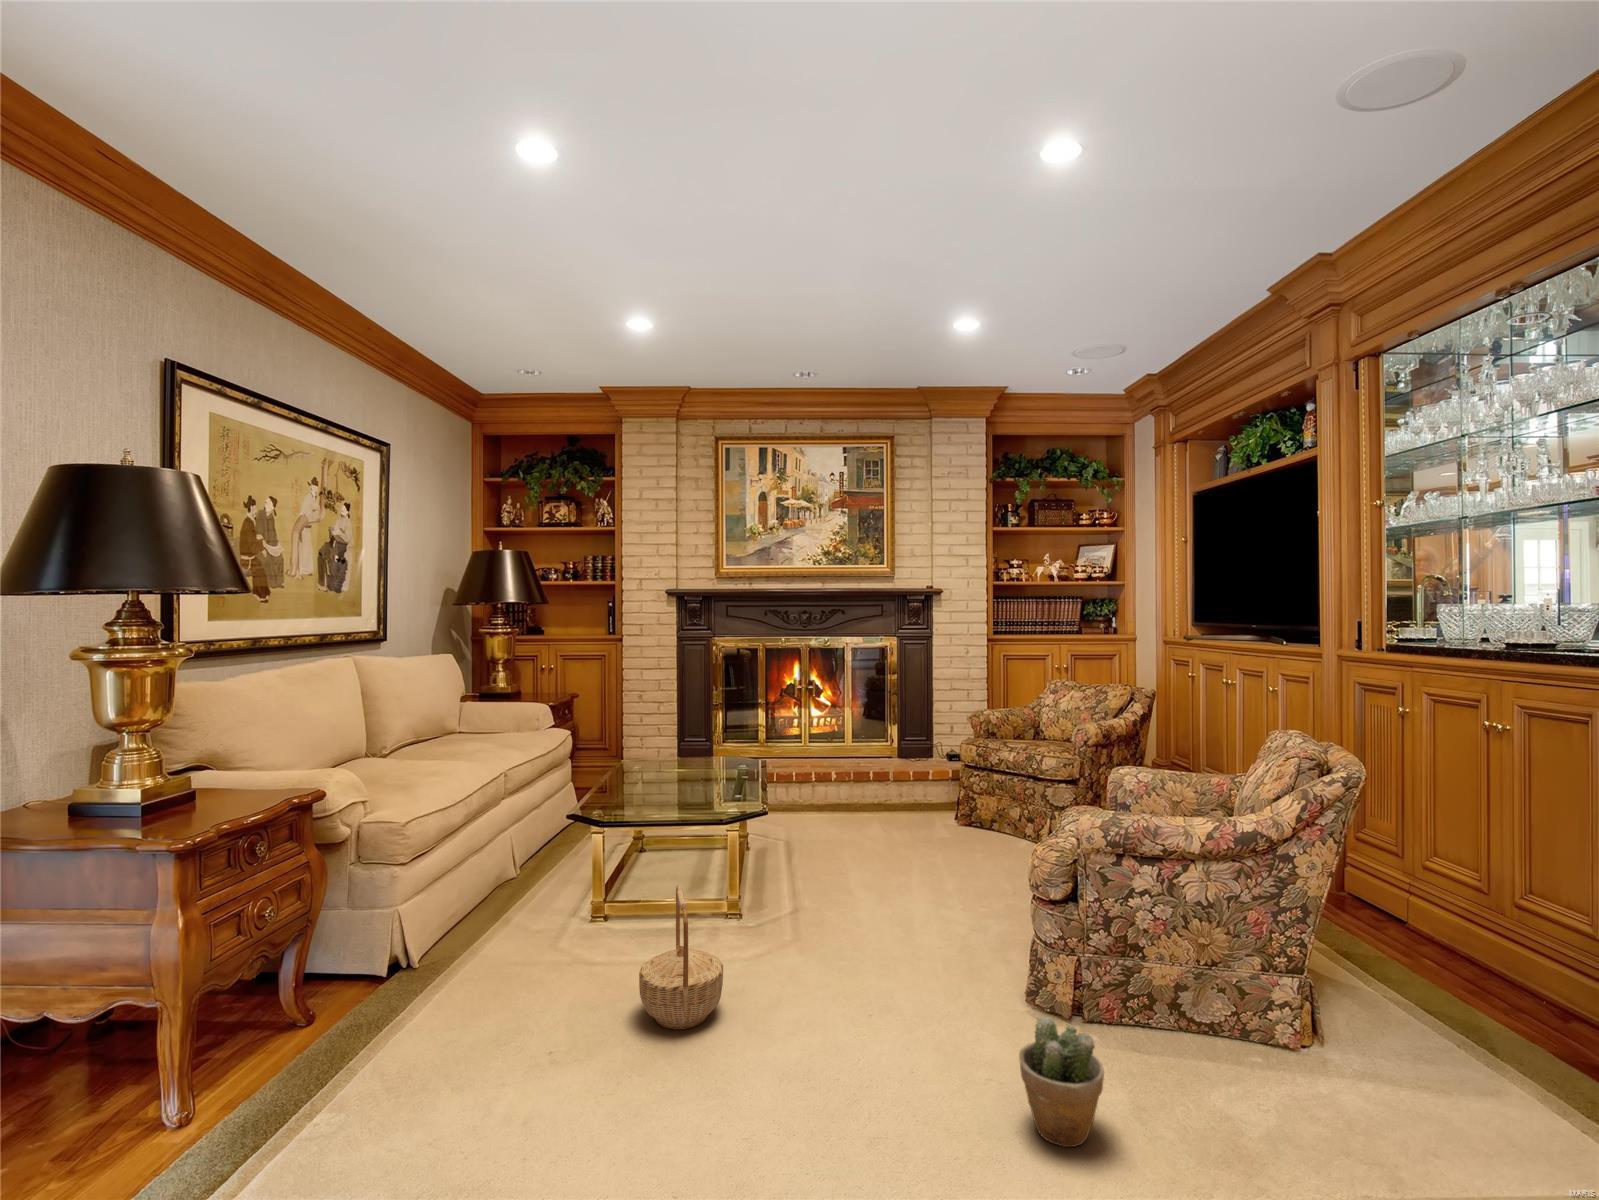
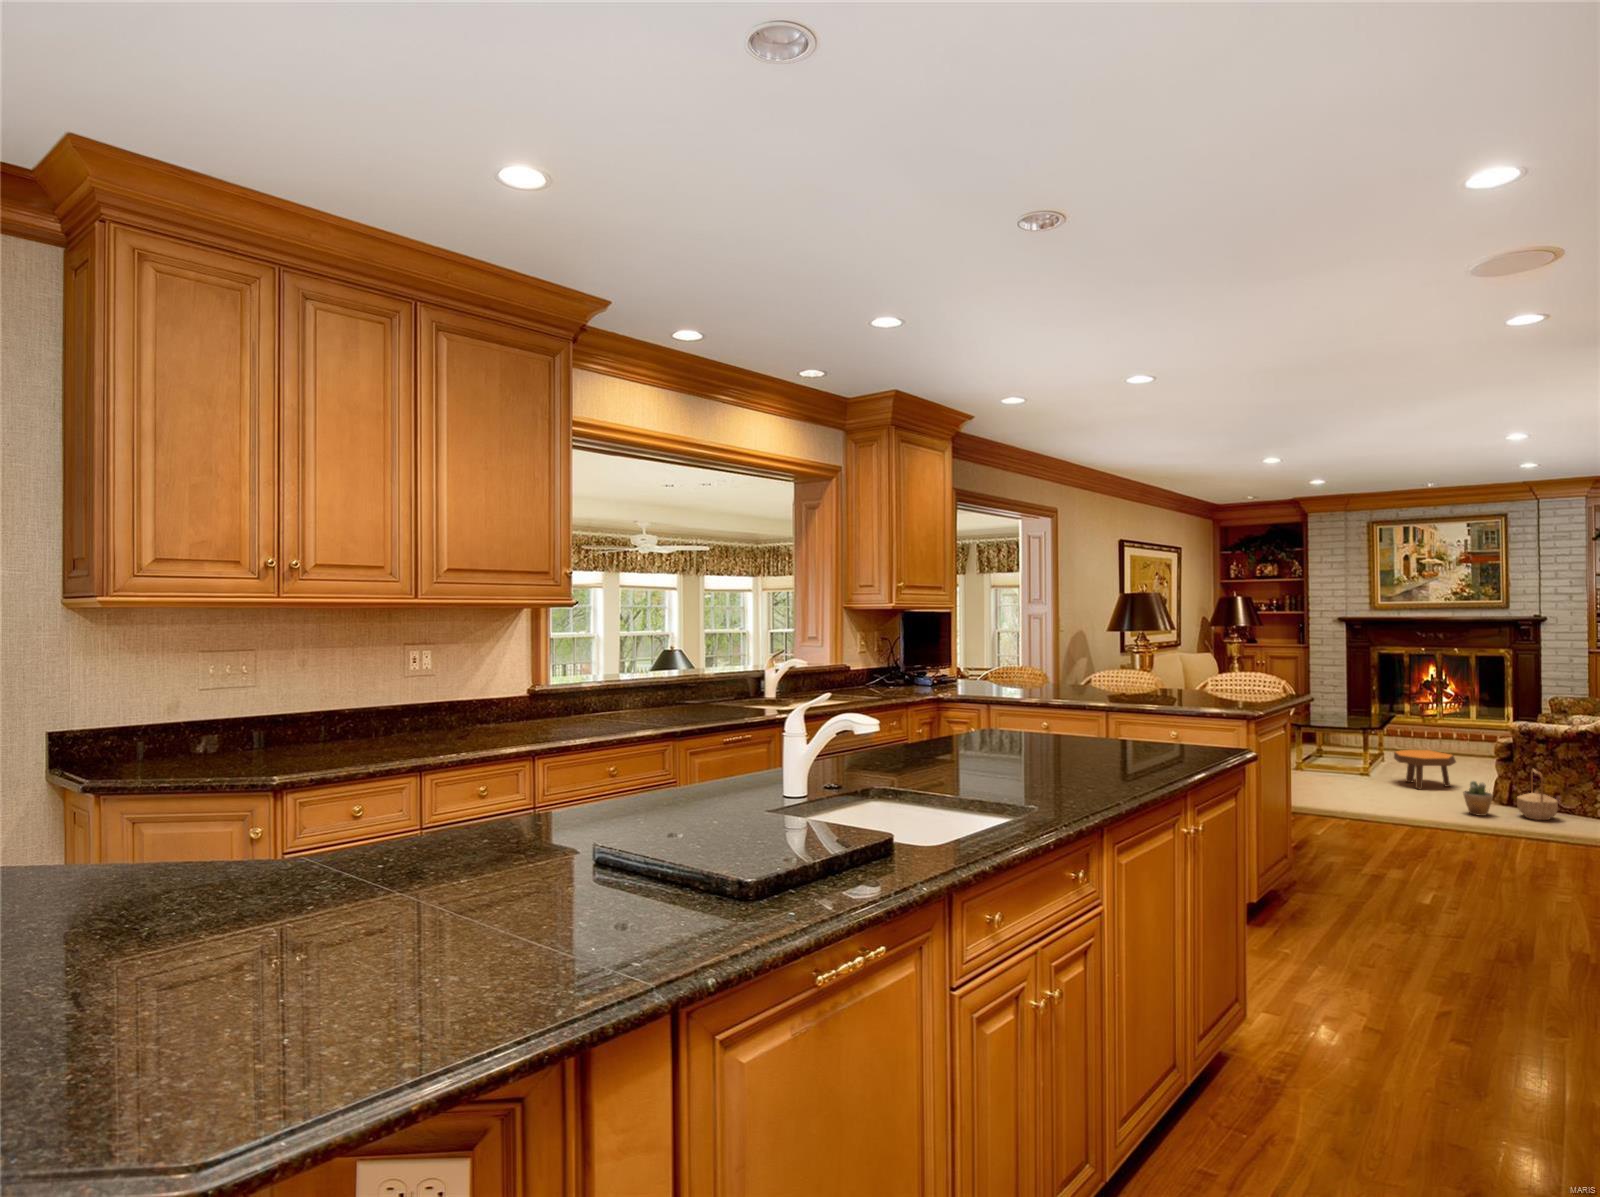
footstool: none [781,855,909,981] -> present [1394,750,1456,789]
basket: present [639,886,723,1029] -> present [1517,769,1558,820]

